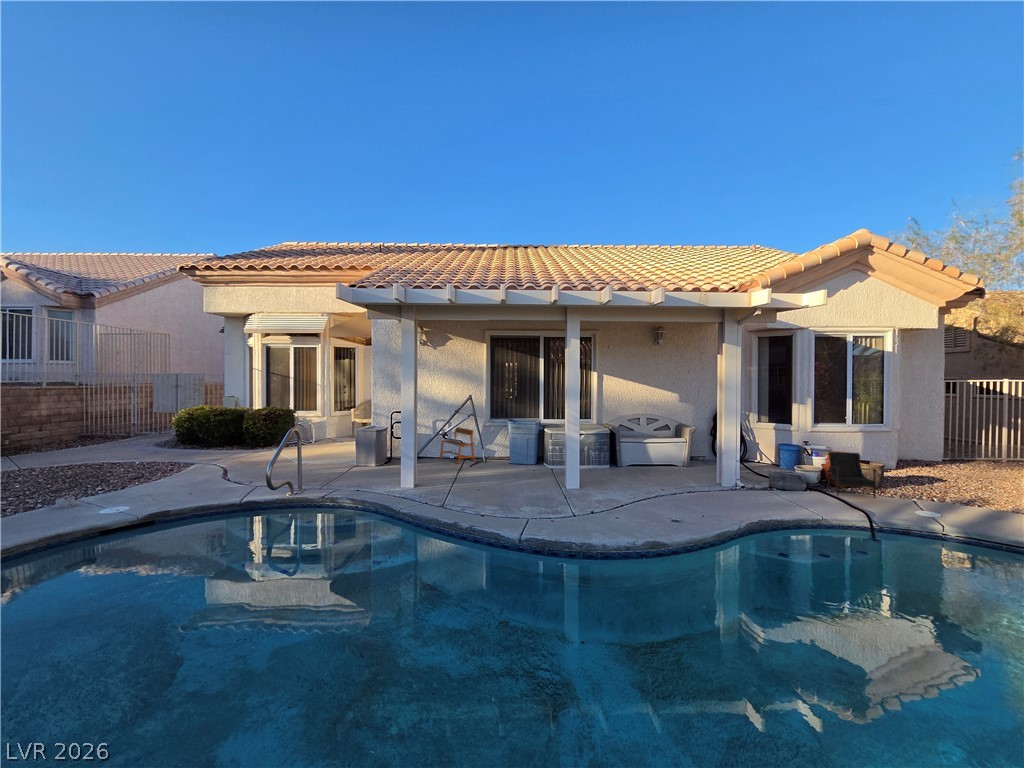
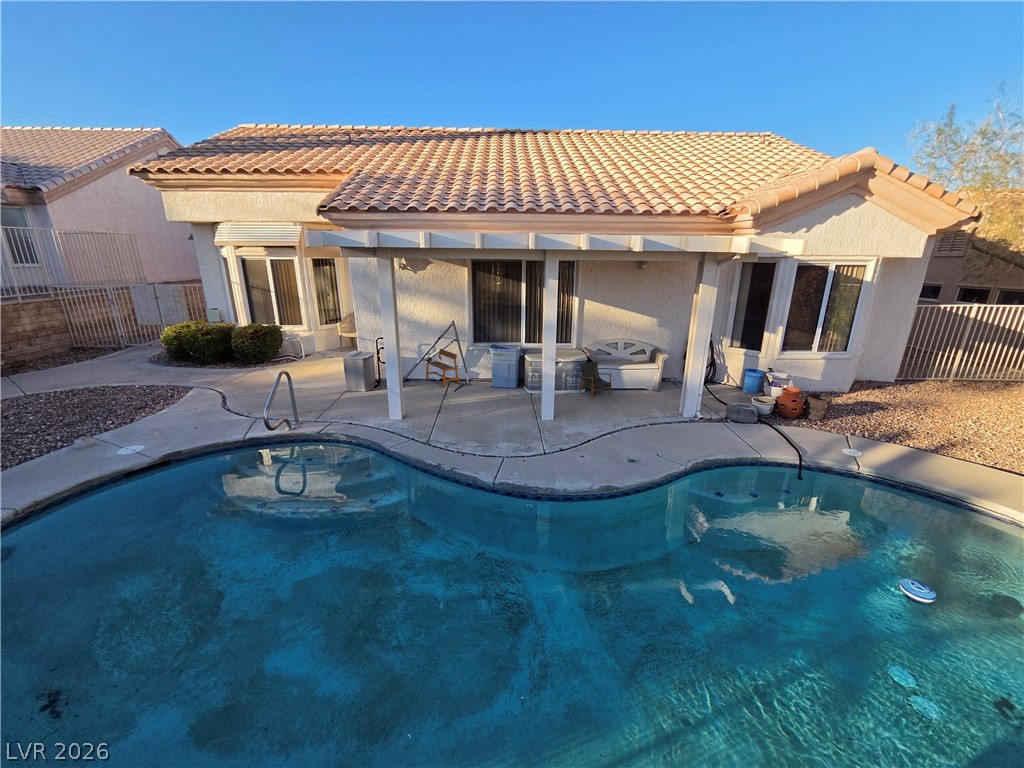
armchair: present [828,452,876,498] -> present [579,361,612,398]

